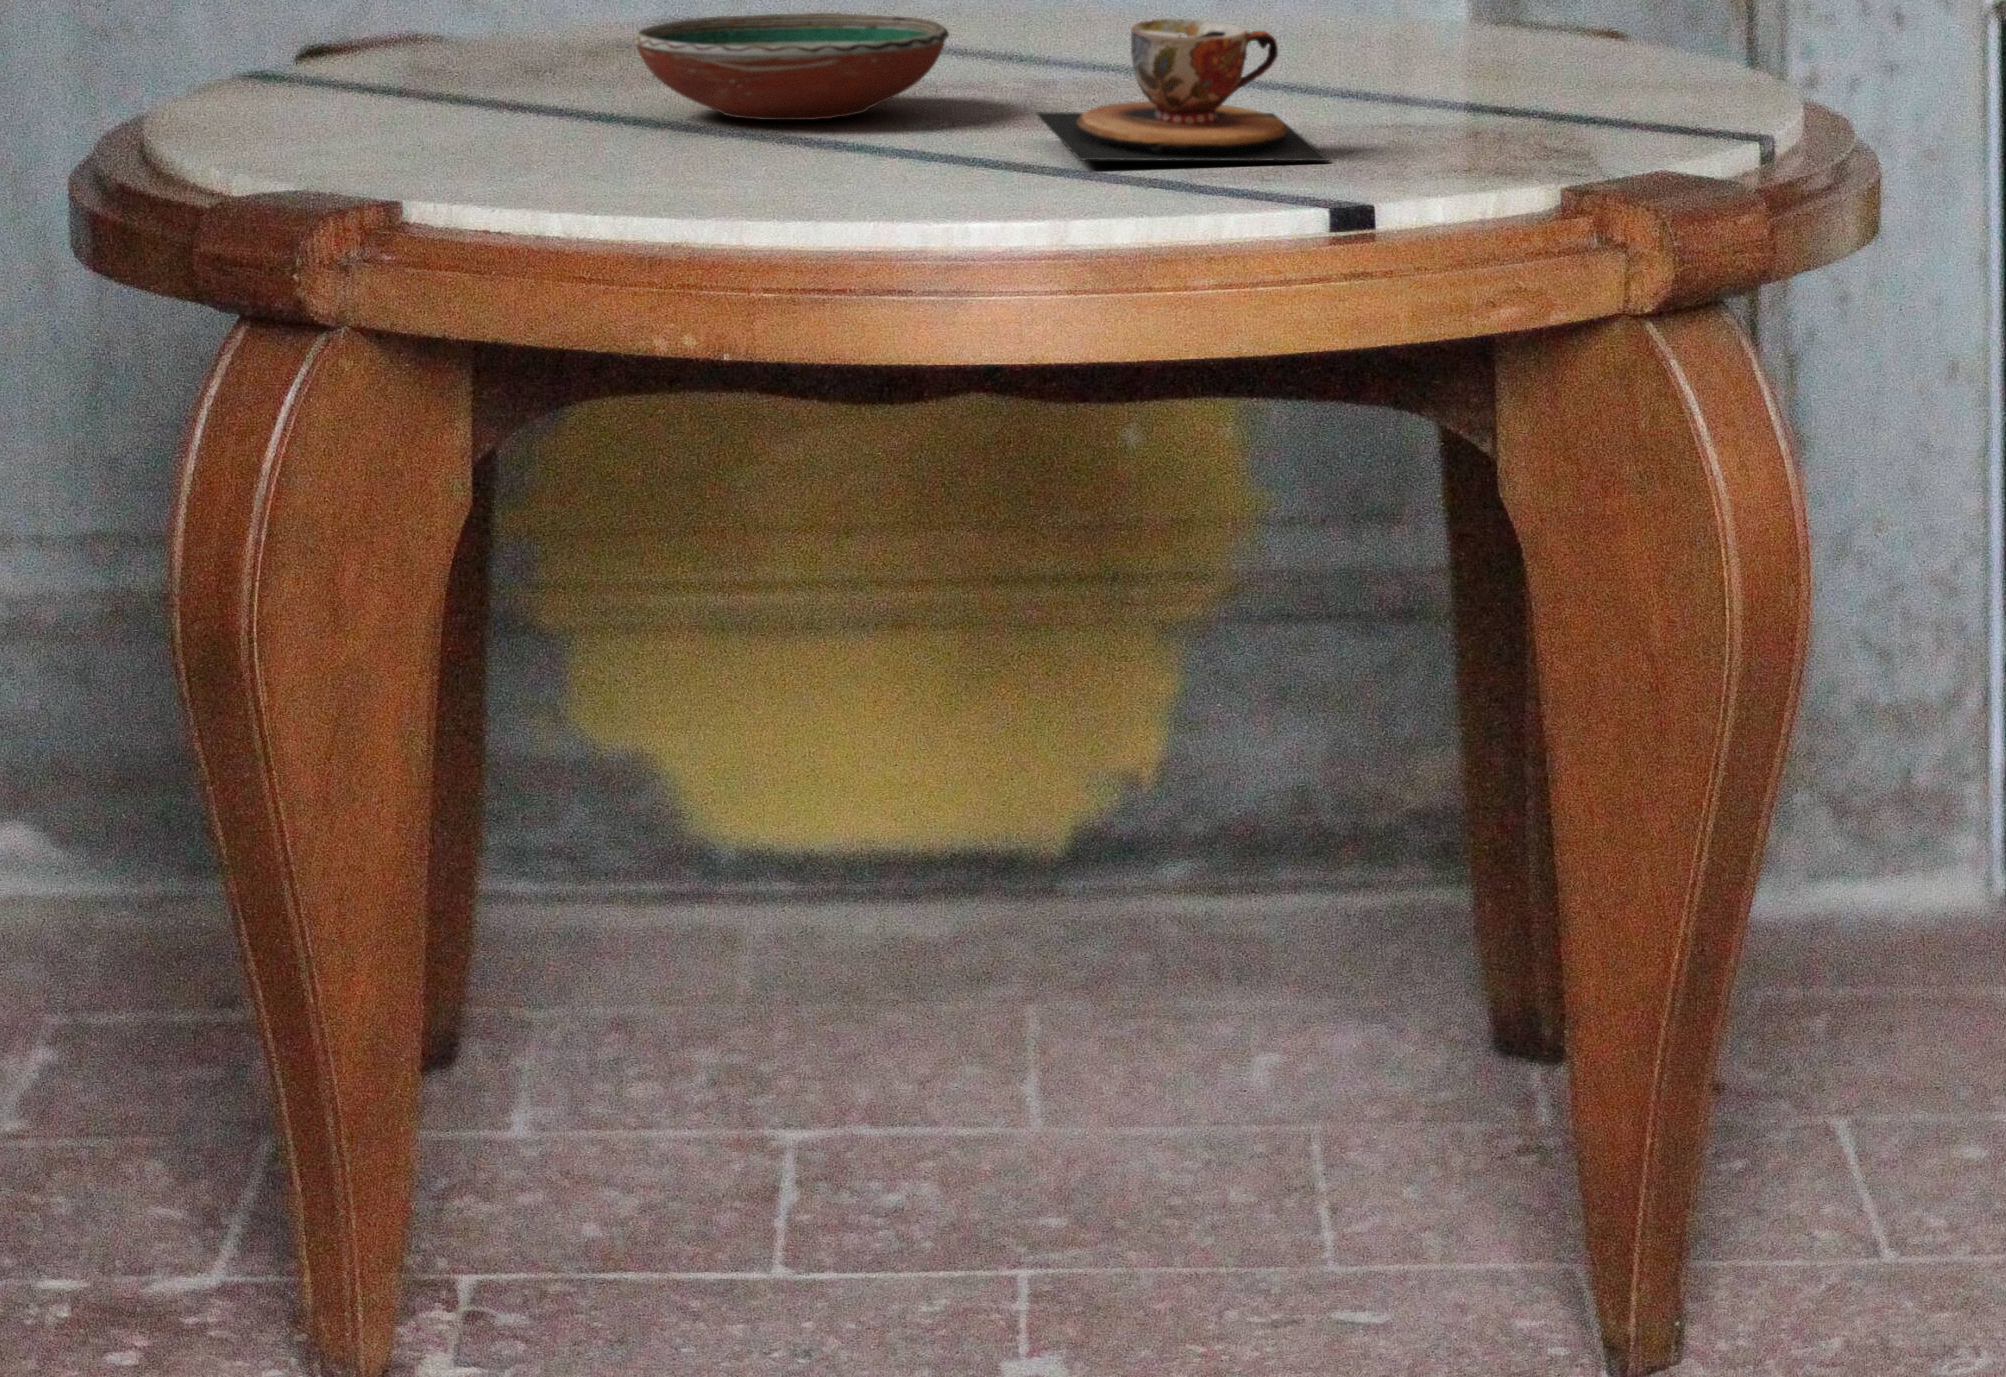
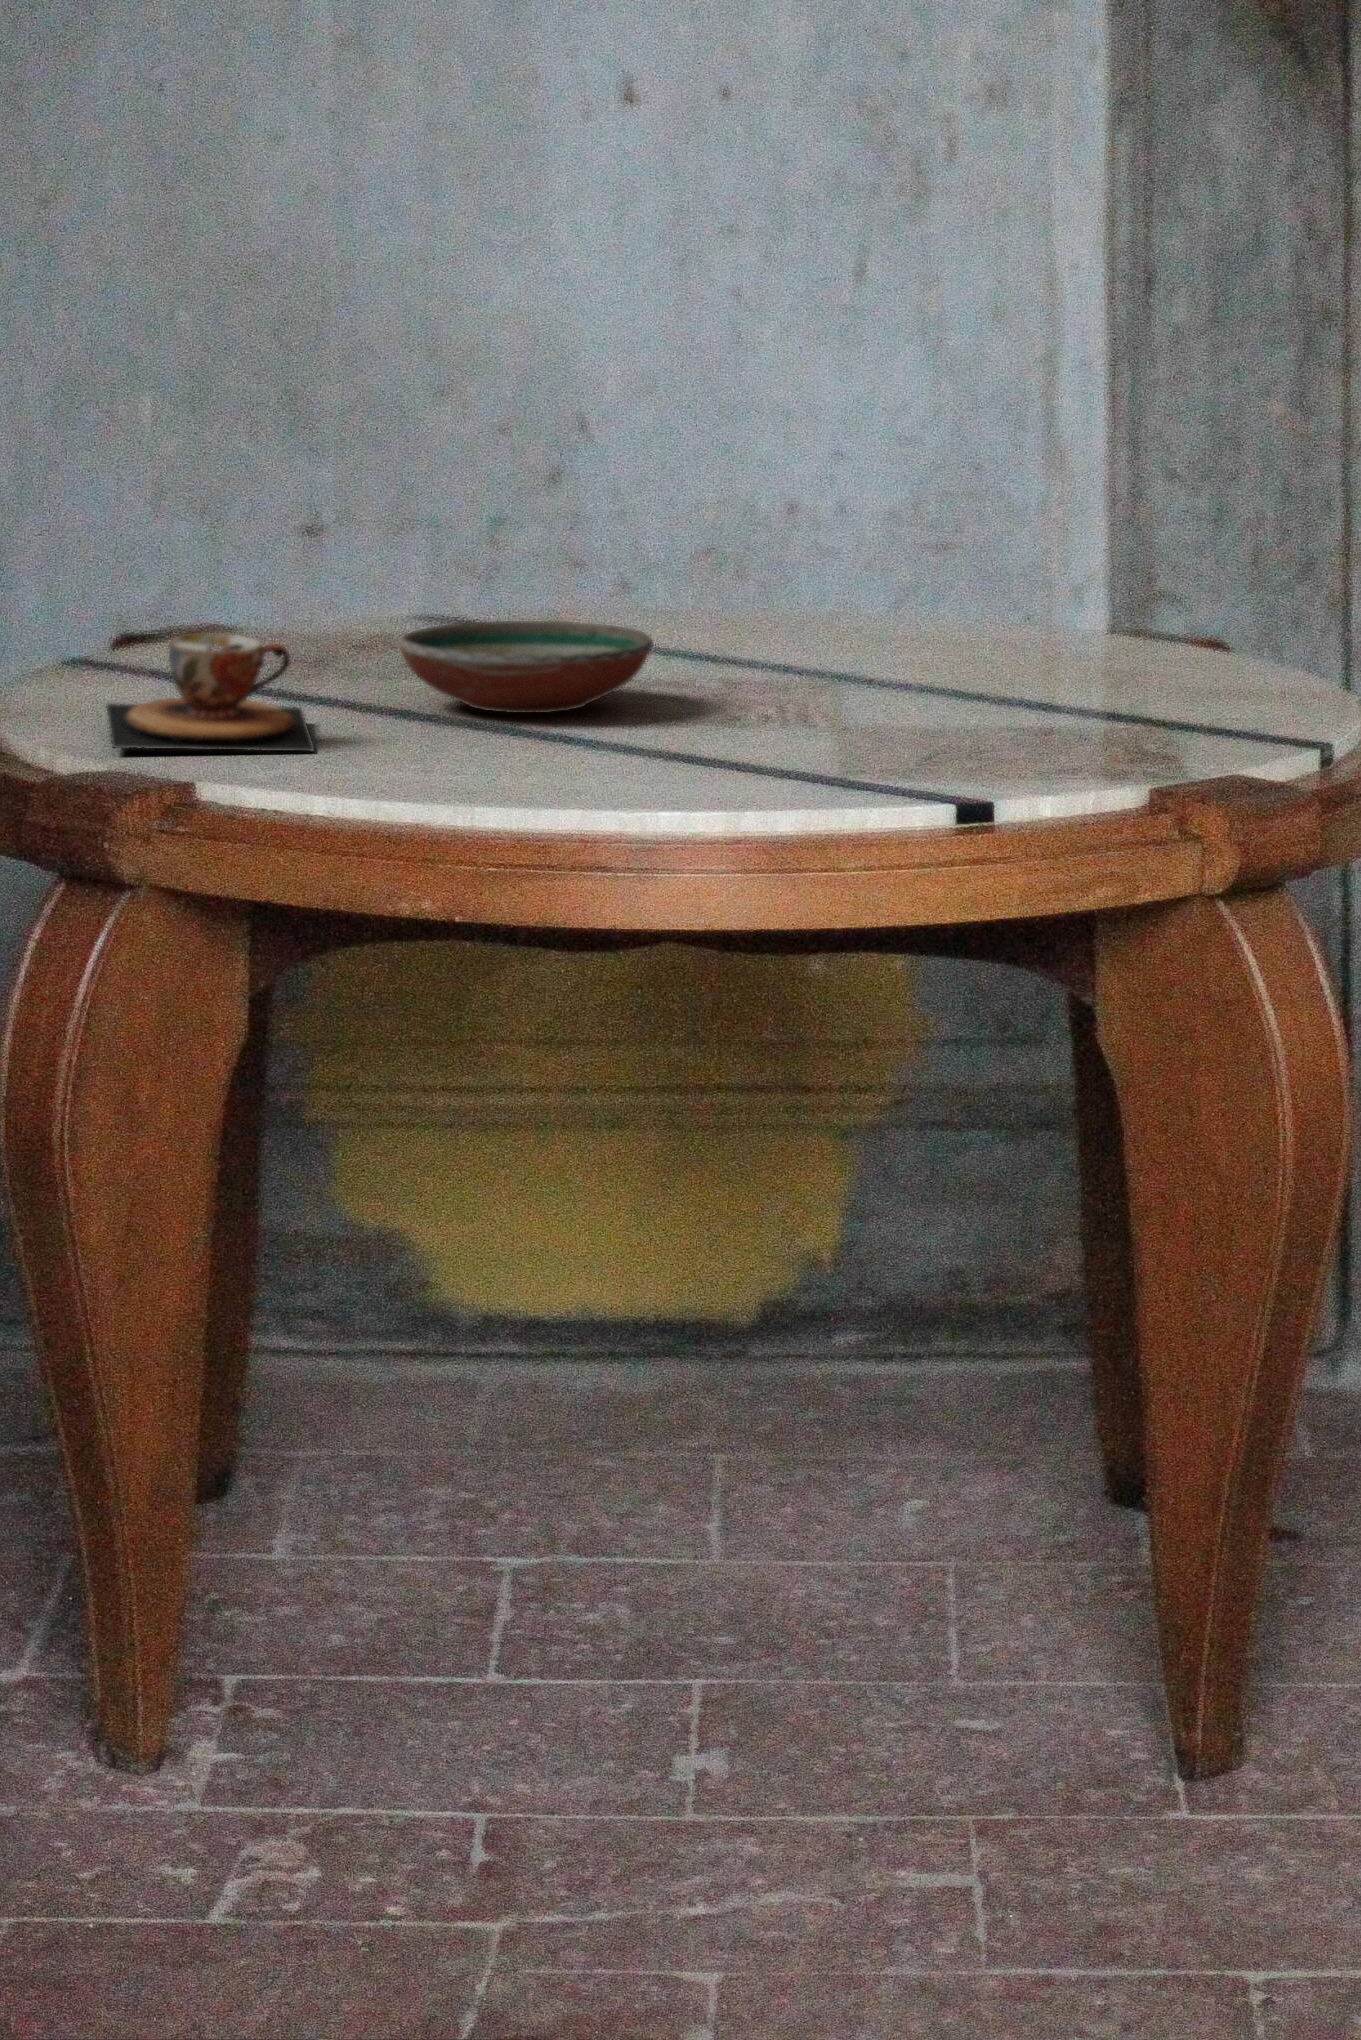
teacup: present [1036,19,1328,161] -> present [107,633,314,751]

